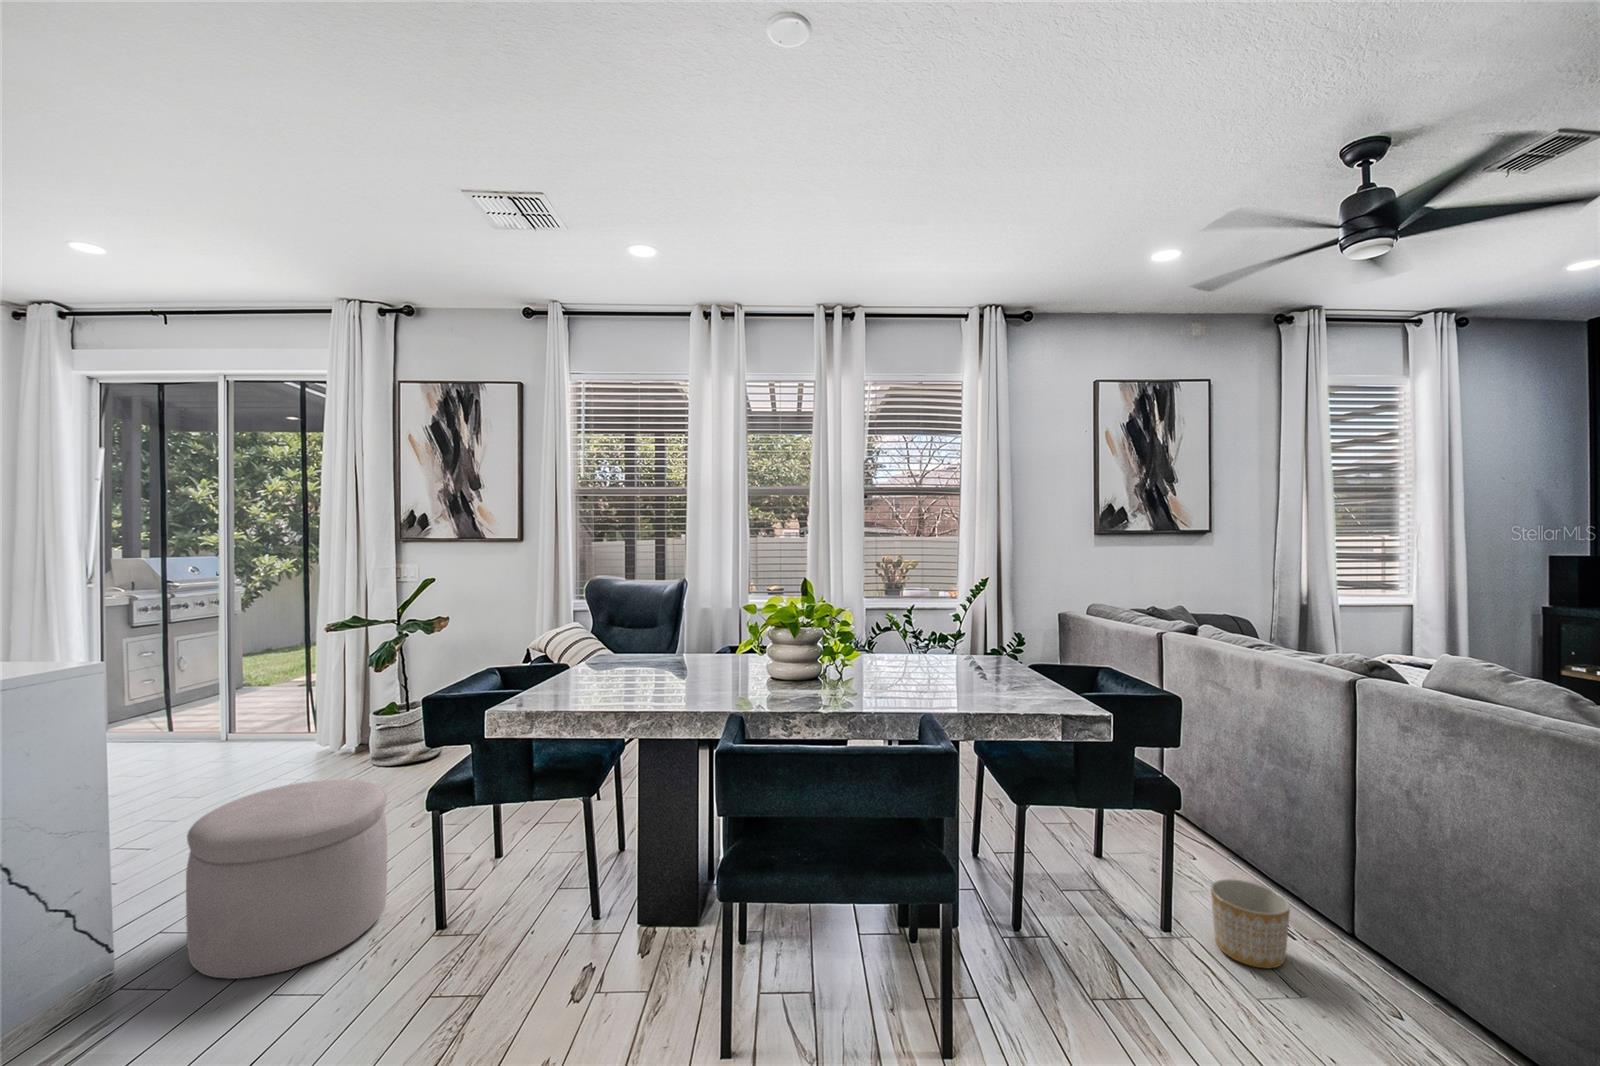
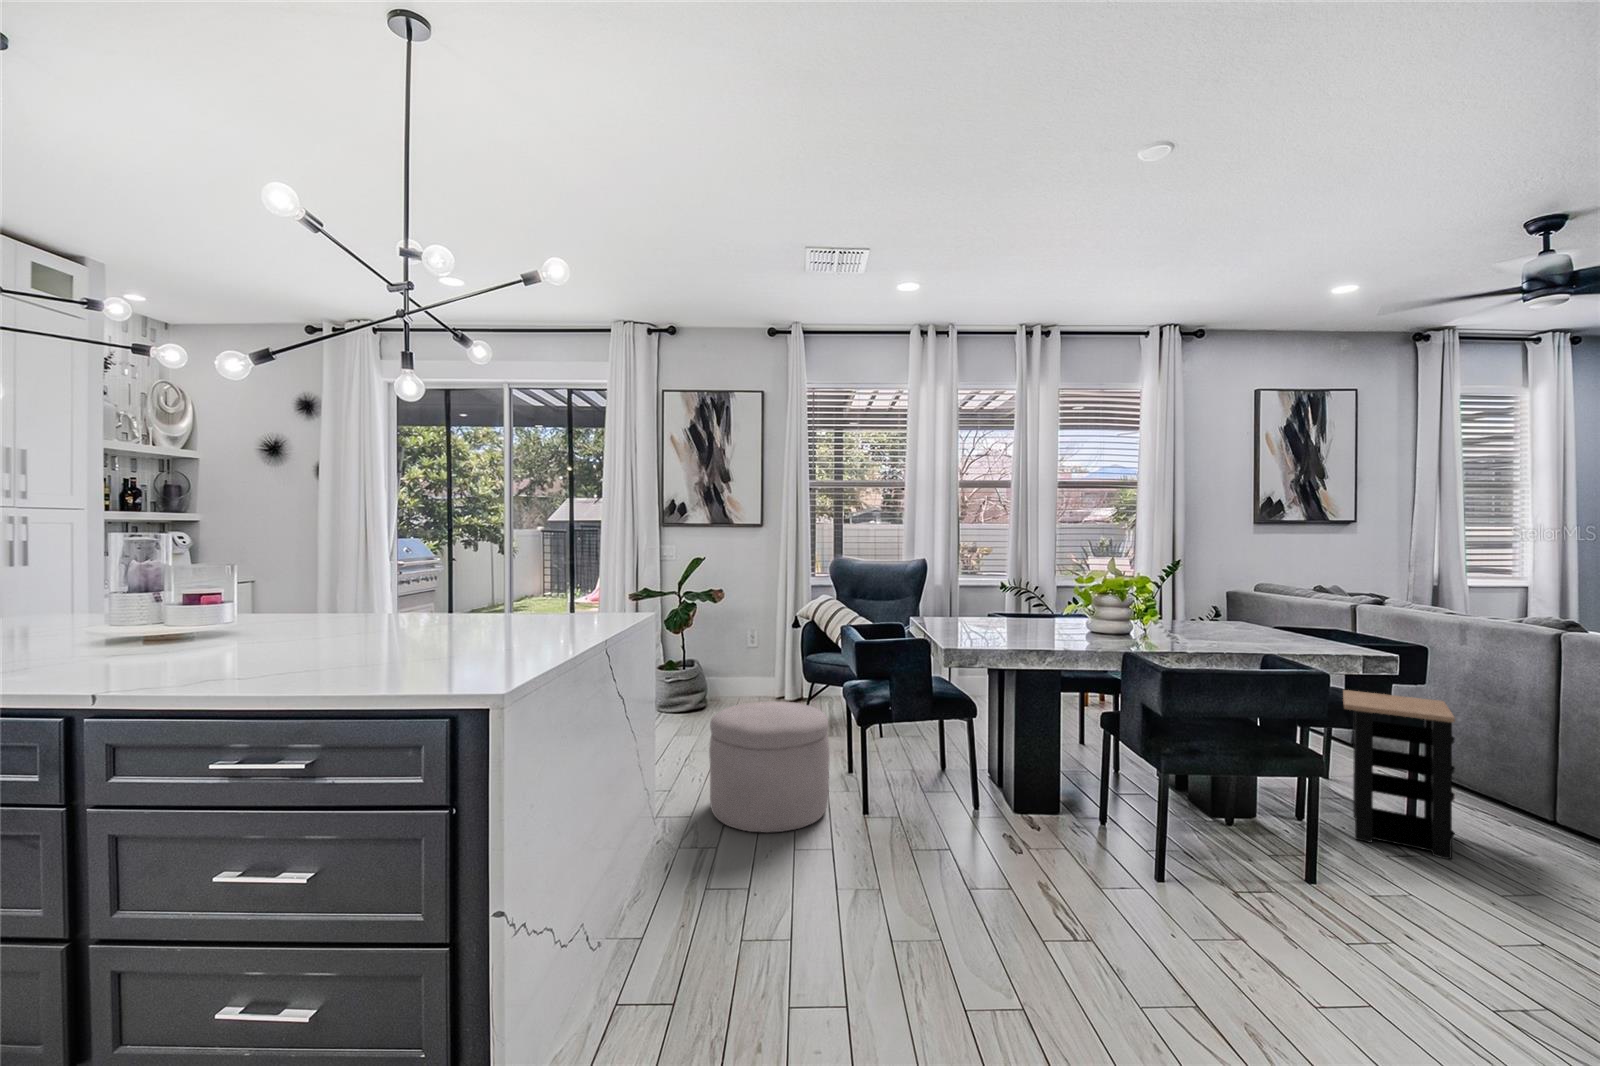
side table: none [1021,768,1166,1029] -> present [1343,690,1455,859]
planter: present [1211,879,1290,968] -> none [1464,773,1533,831]

